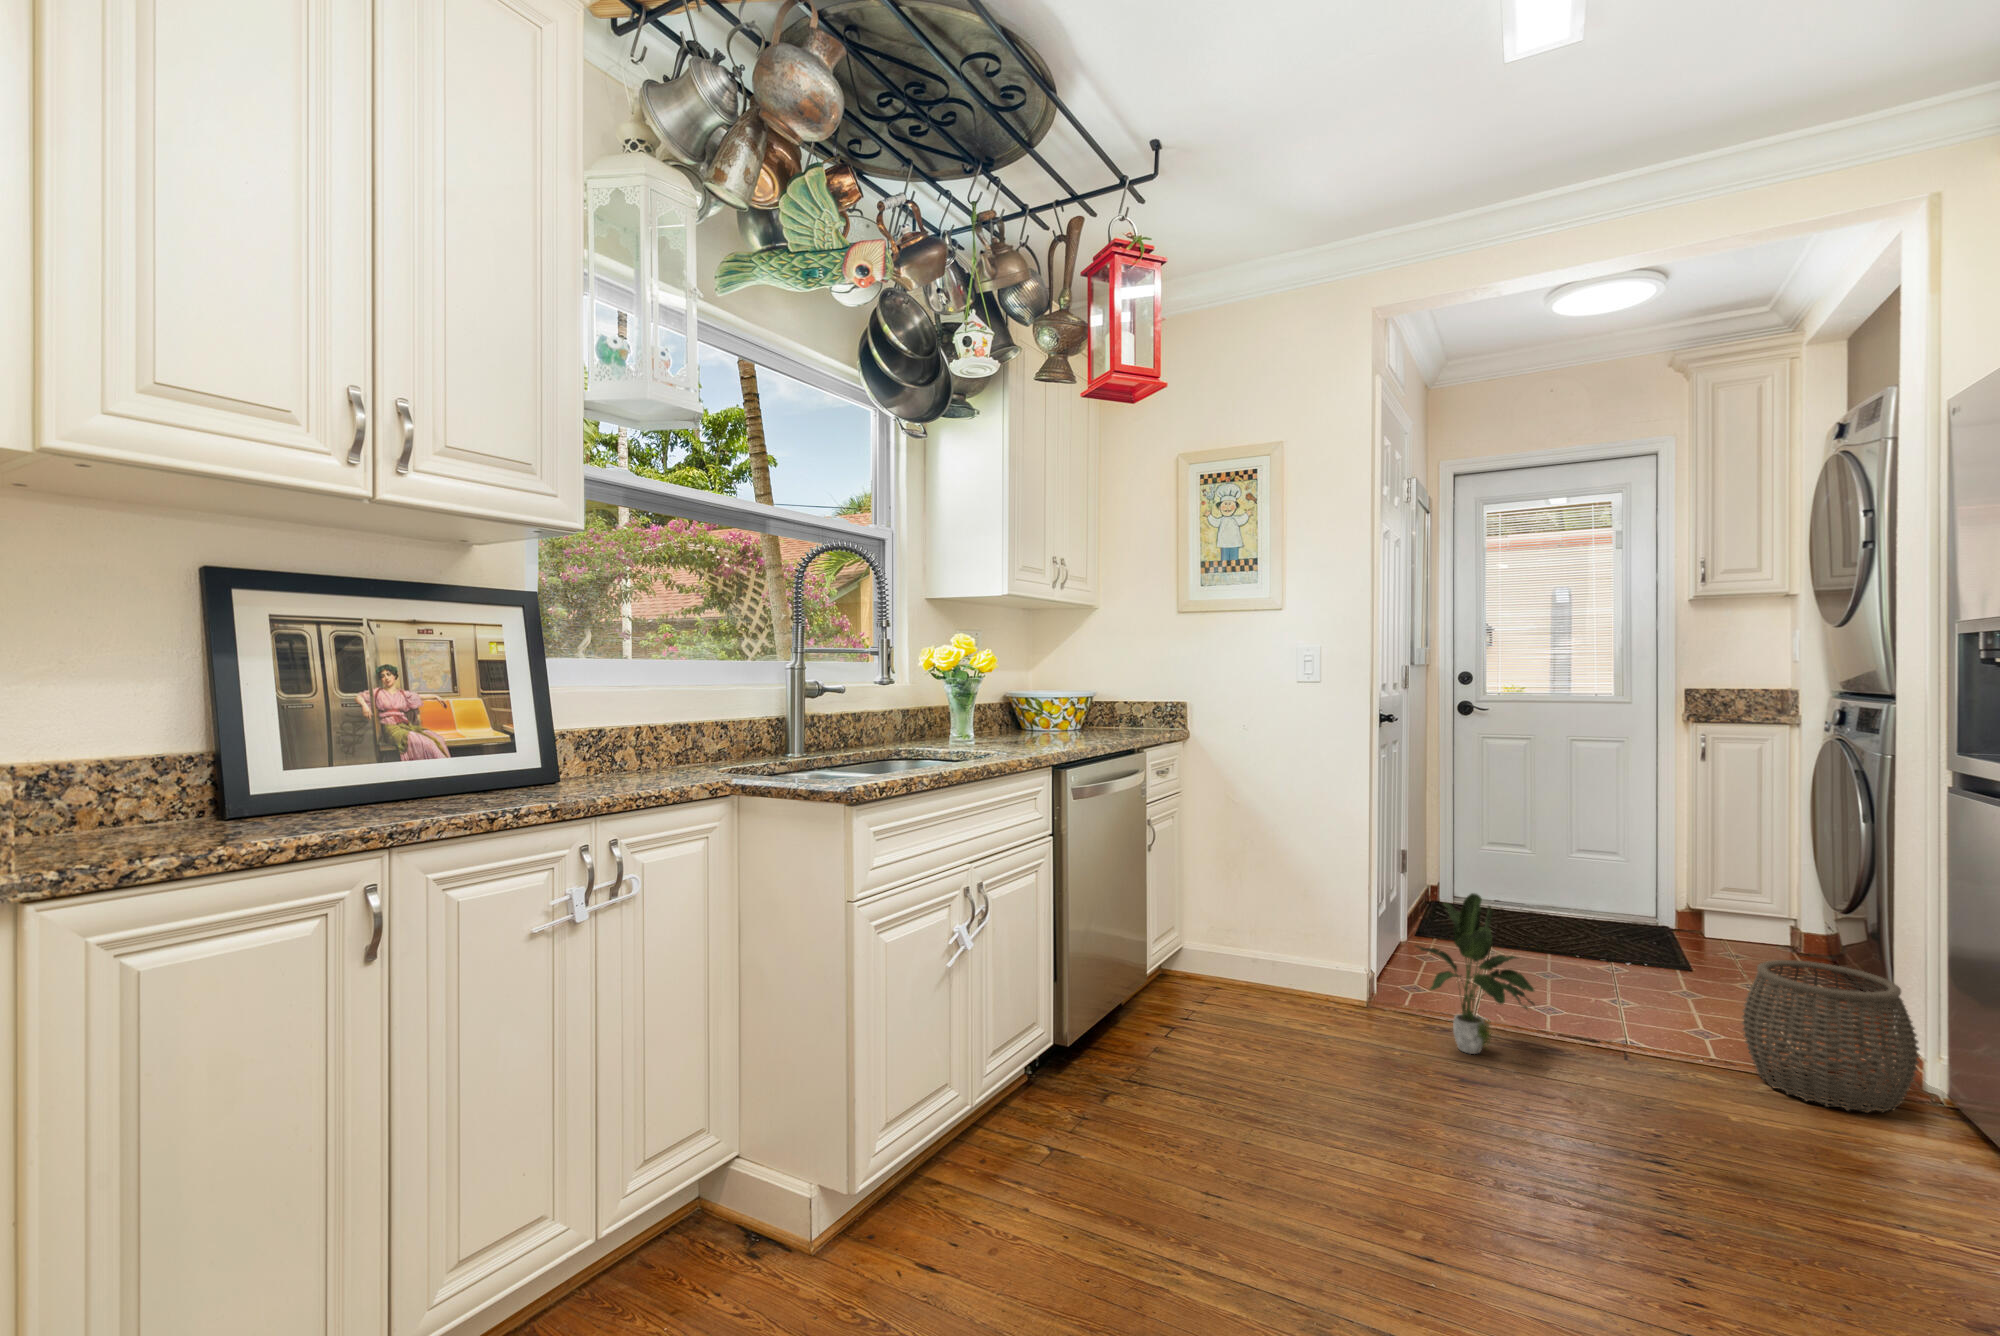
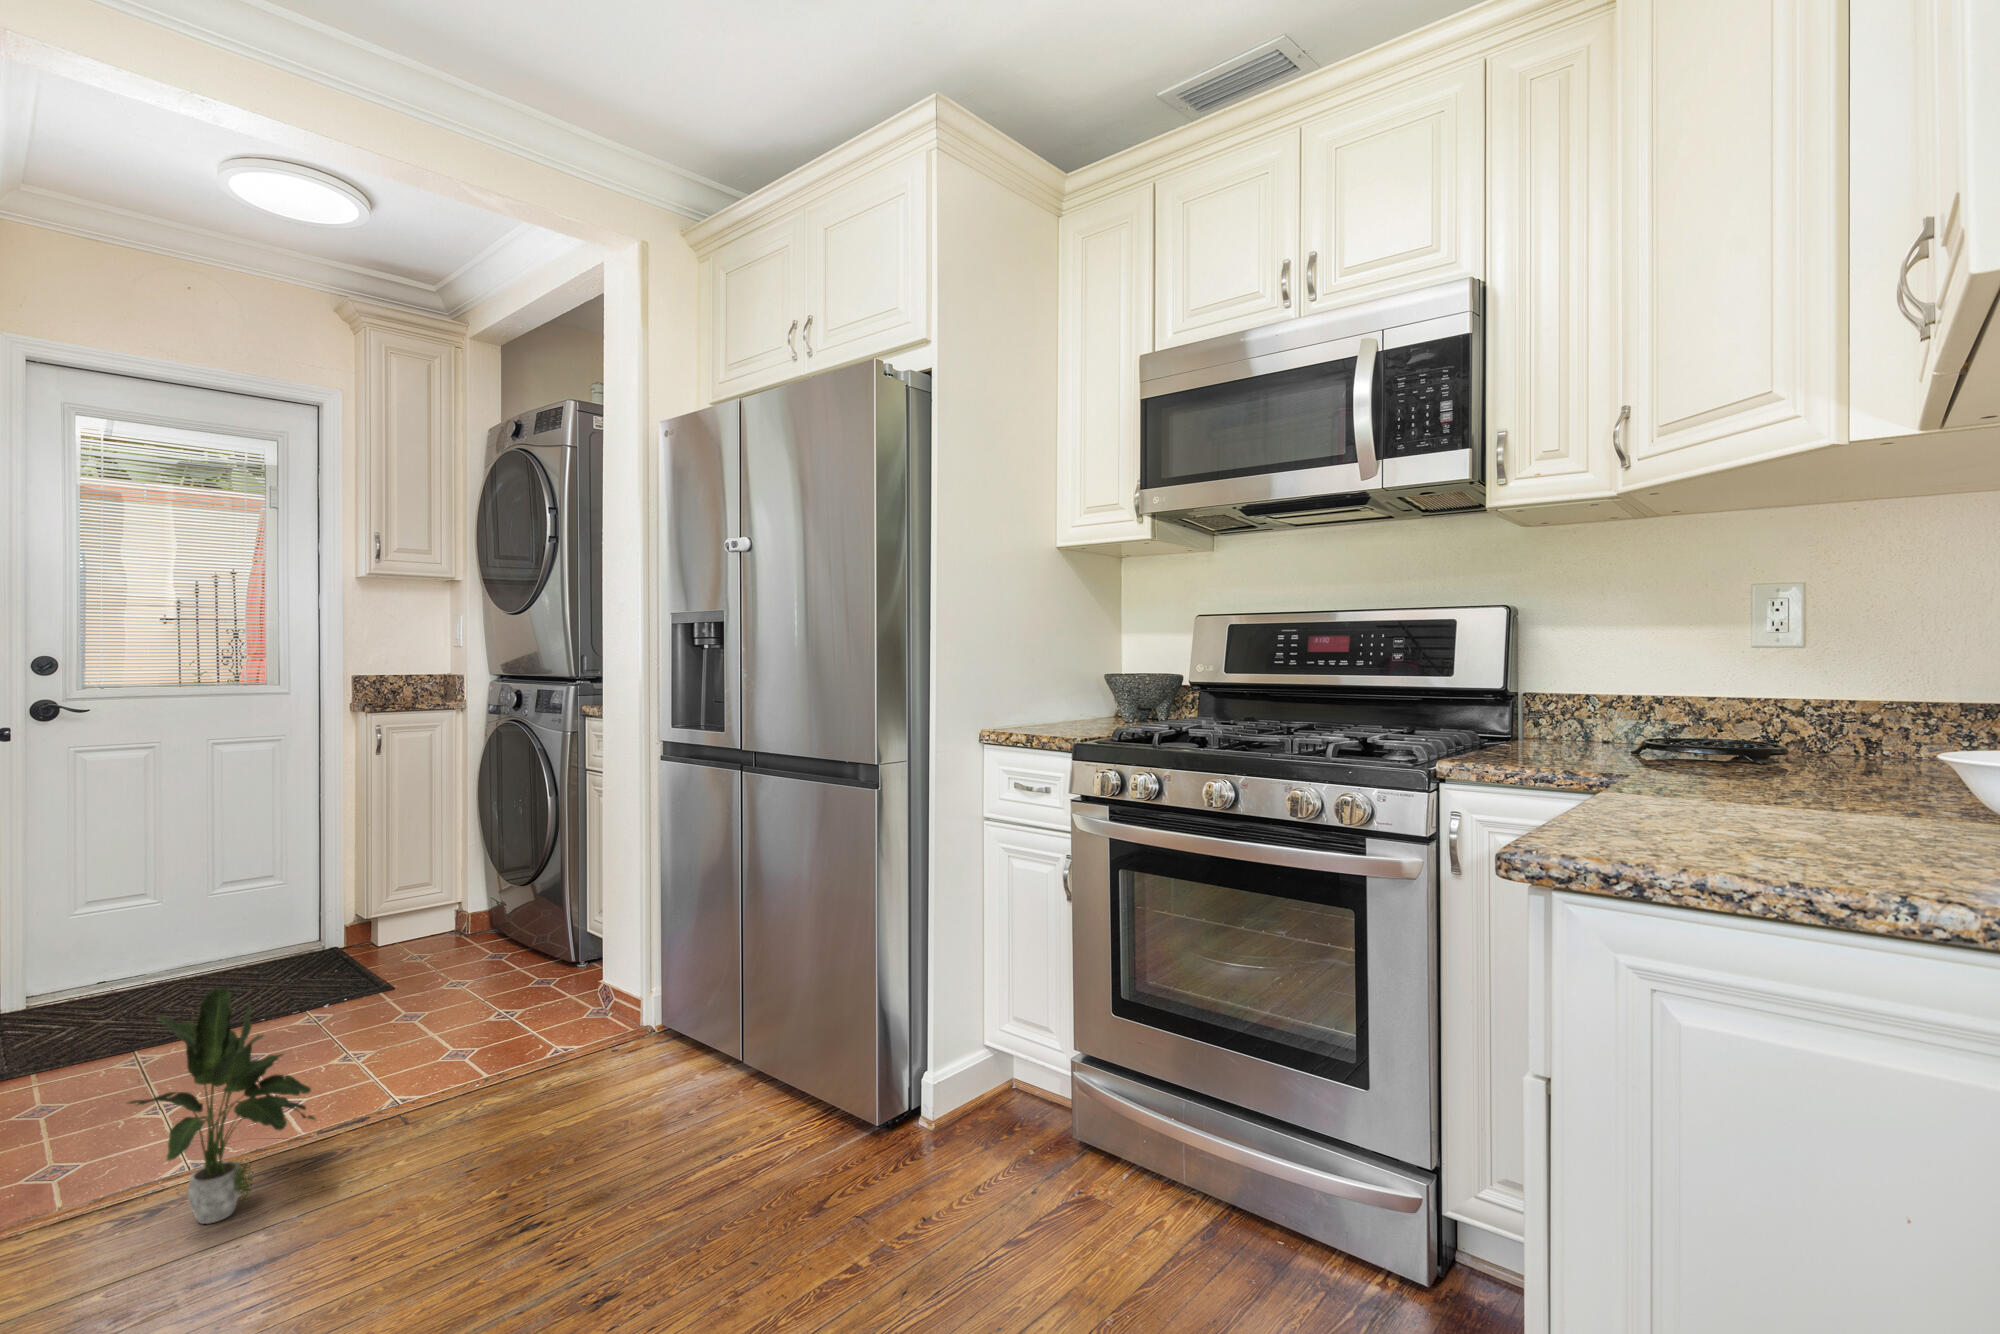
woven basket: present [1742,960,1920,1113] -> none [514,939,653,1083]

